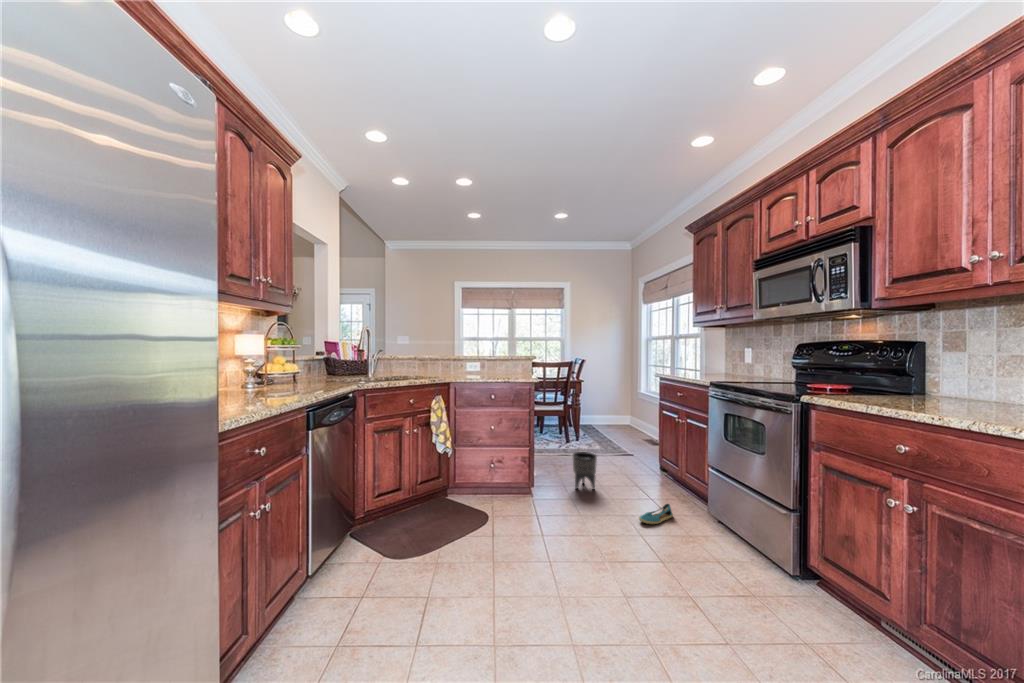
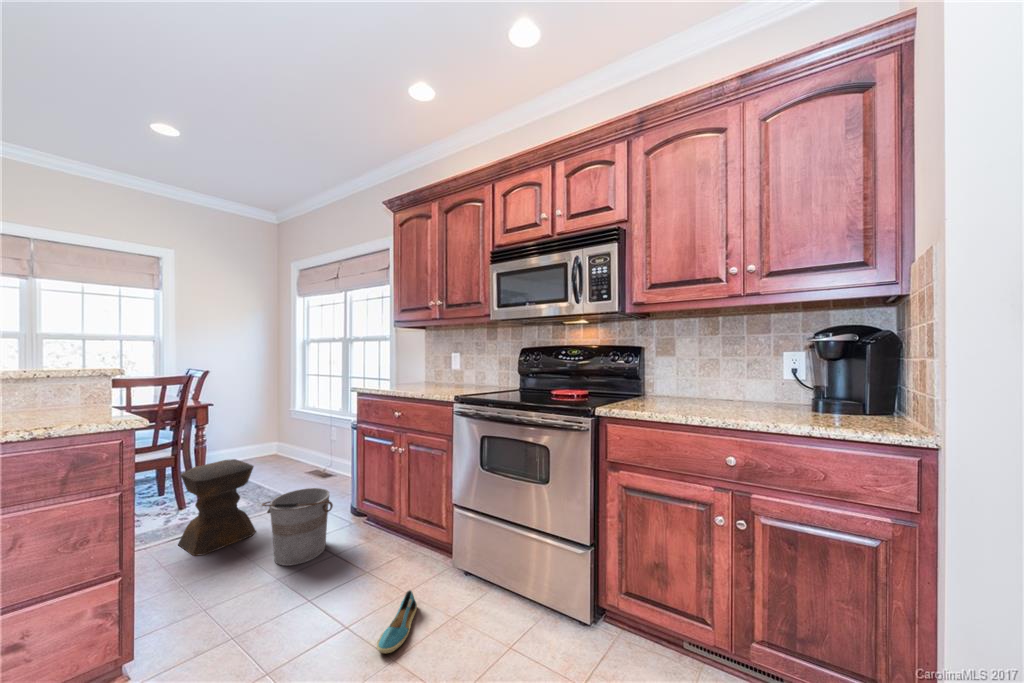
stool: none [569,409,605,457] -> present [178,459,256,556]
bucket: none [602,433,641,477] -> present [262,488,333,566]
planter: present [572,452,597,489] -> none [211,553,269,645]

